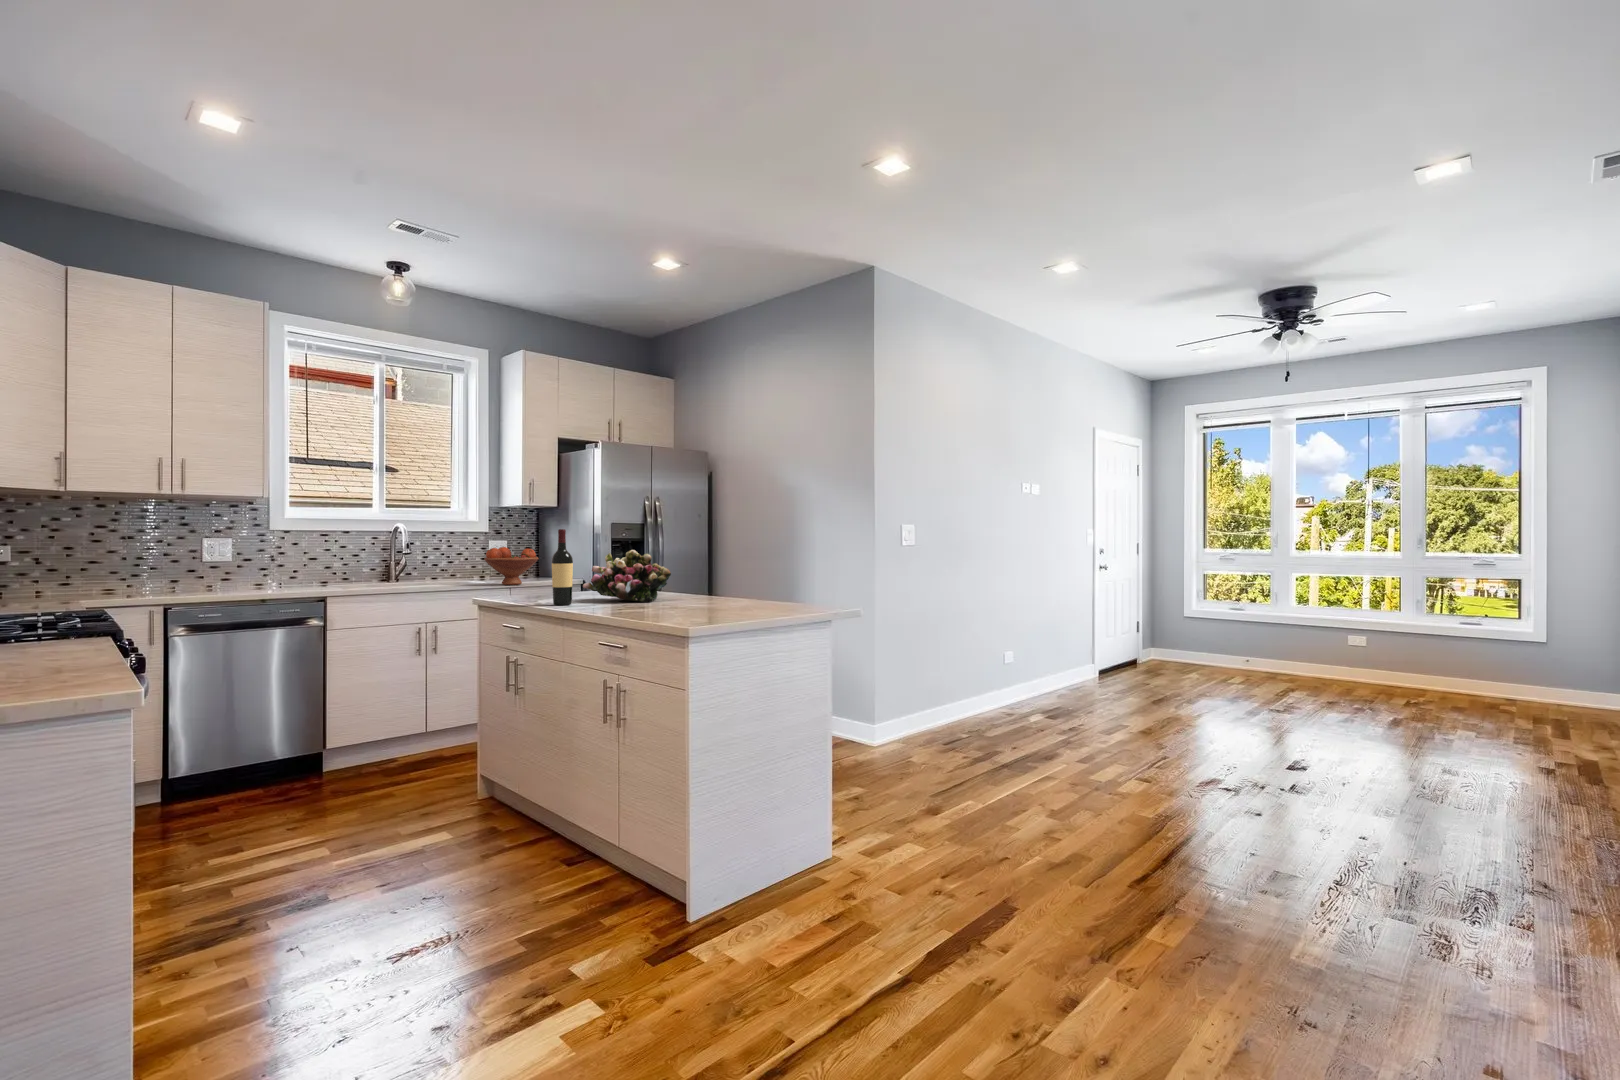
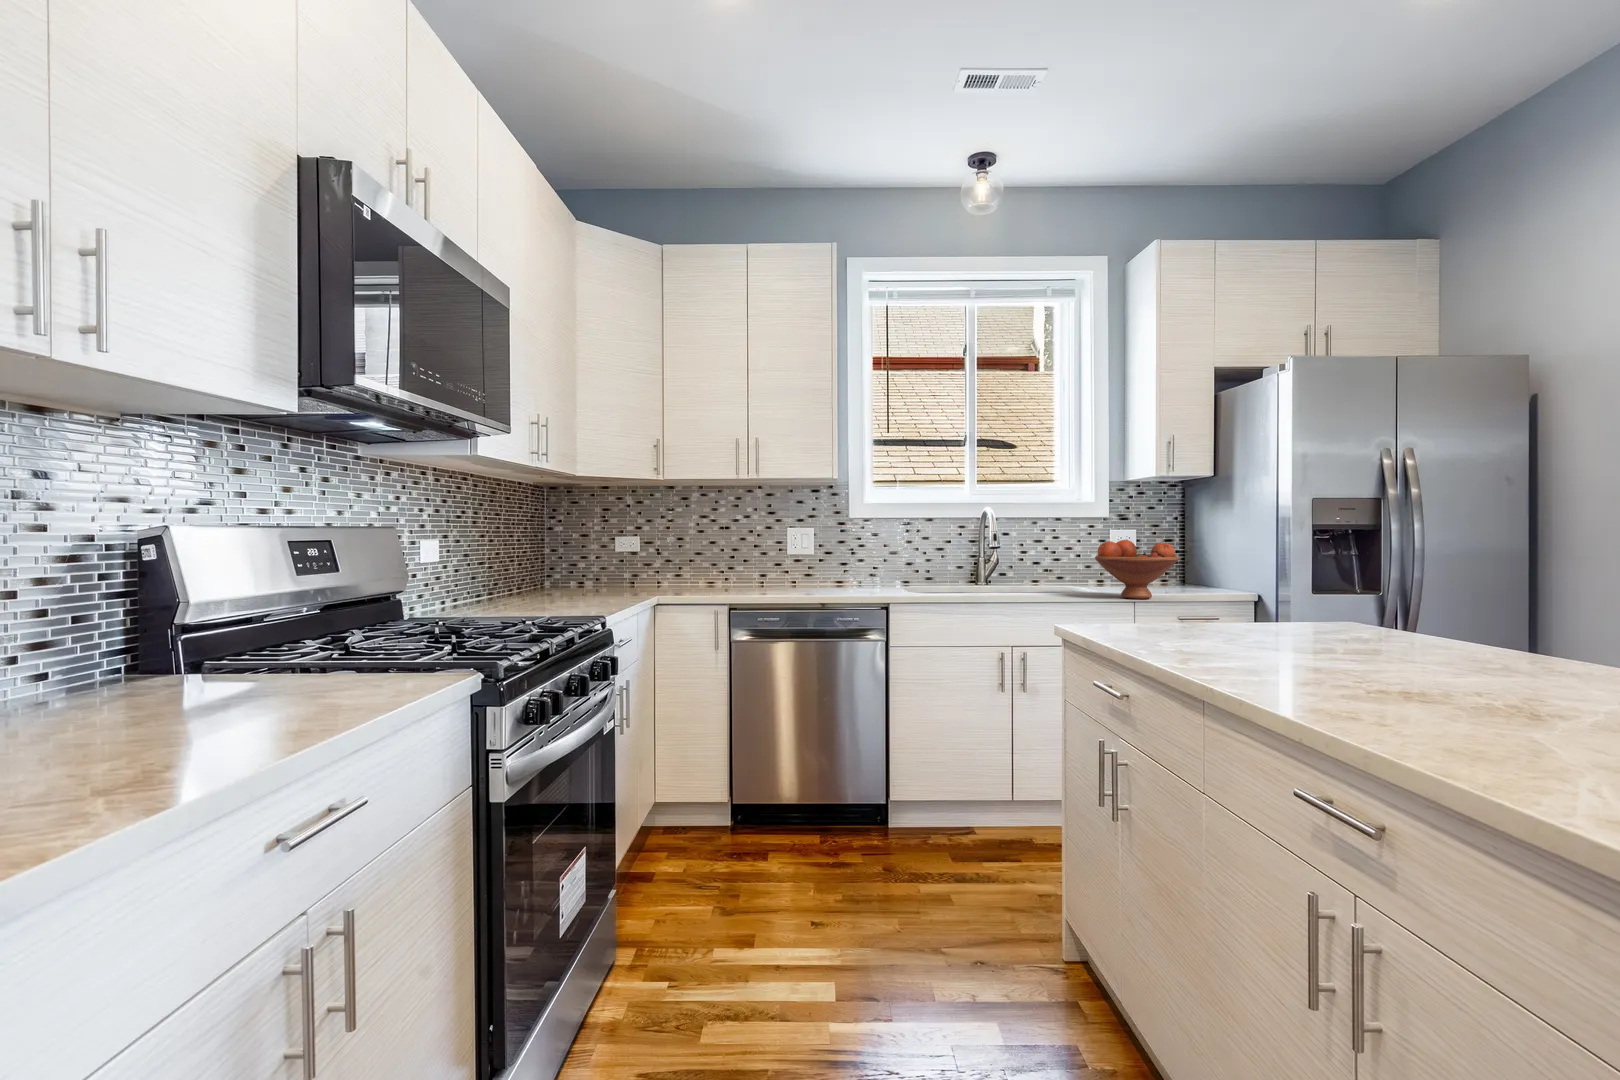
wine bottle: present [552,529,573,605] -> none [1179,508,1225,668]
flower arrangement: present [583,550,671,602] -> none [1250,552,1485,679]

